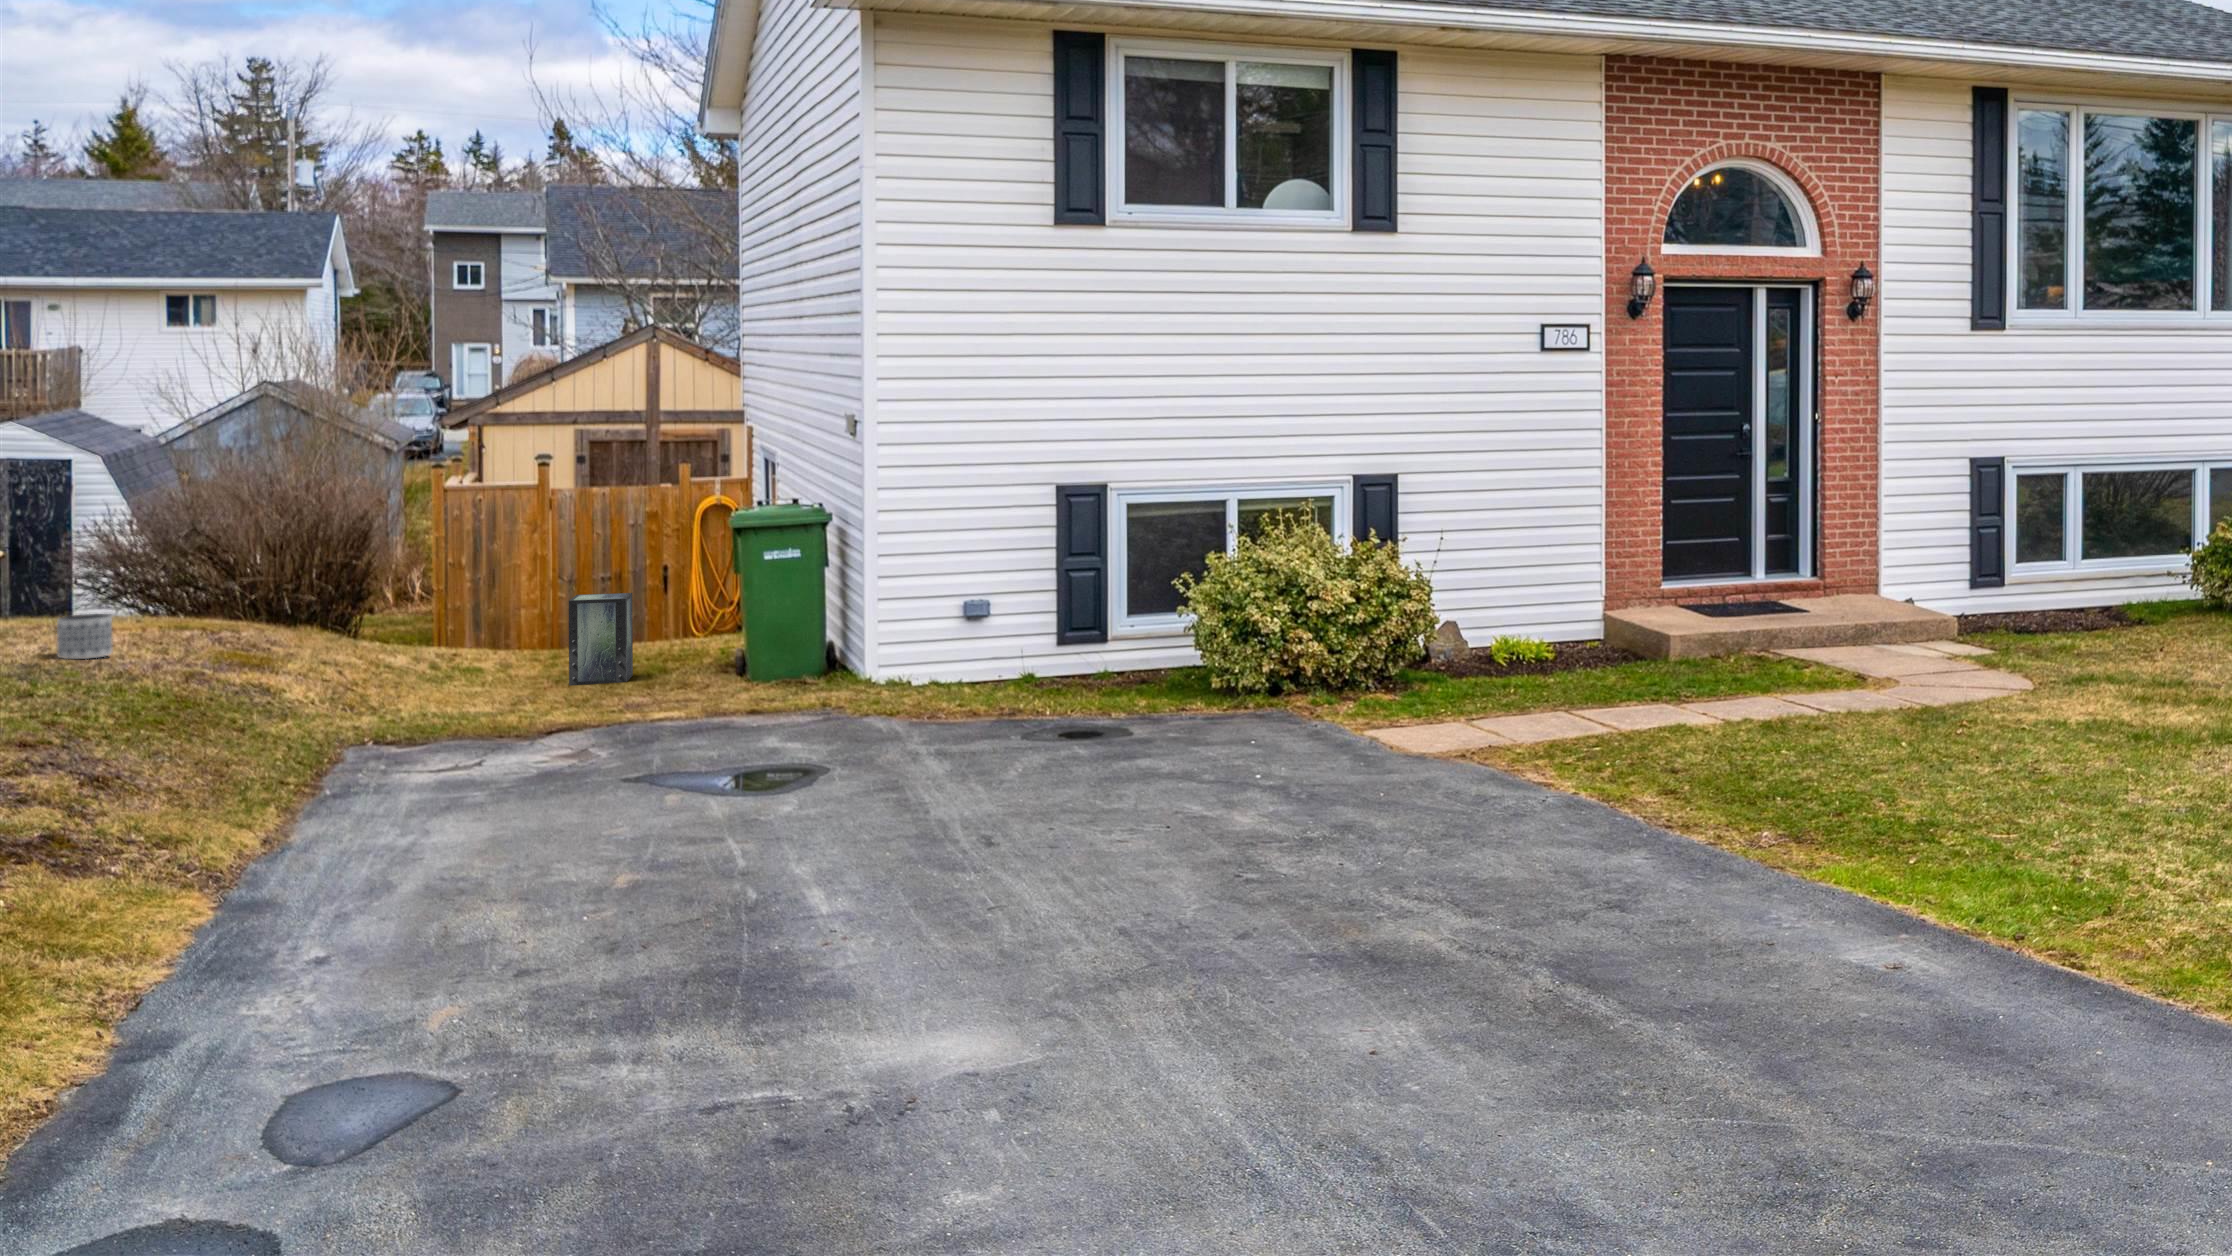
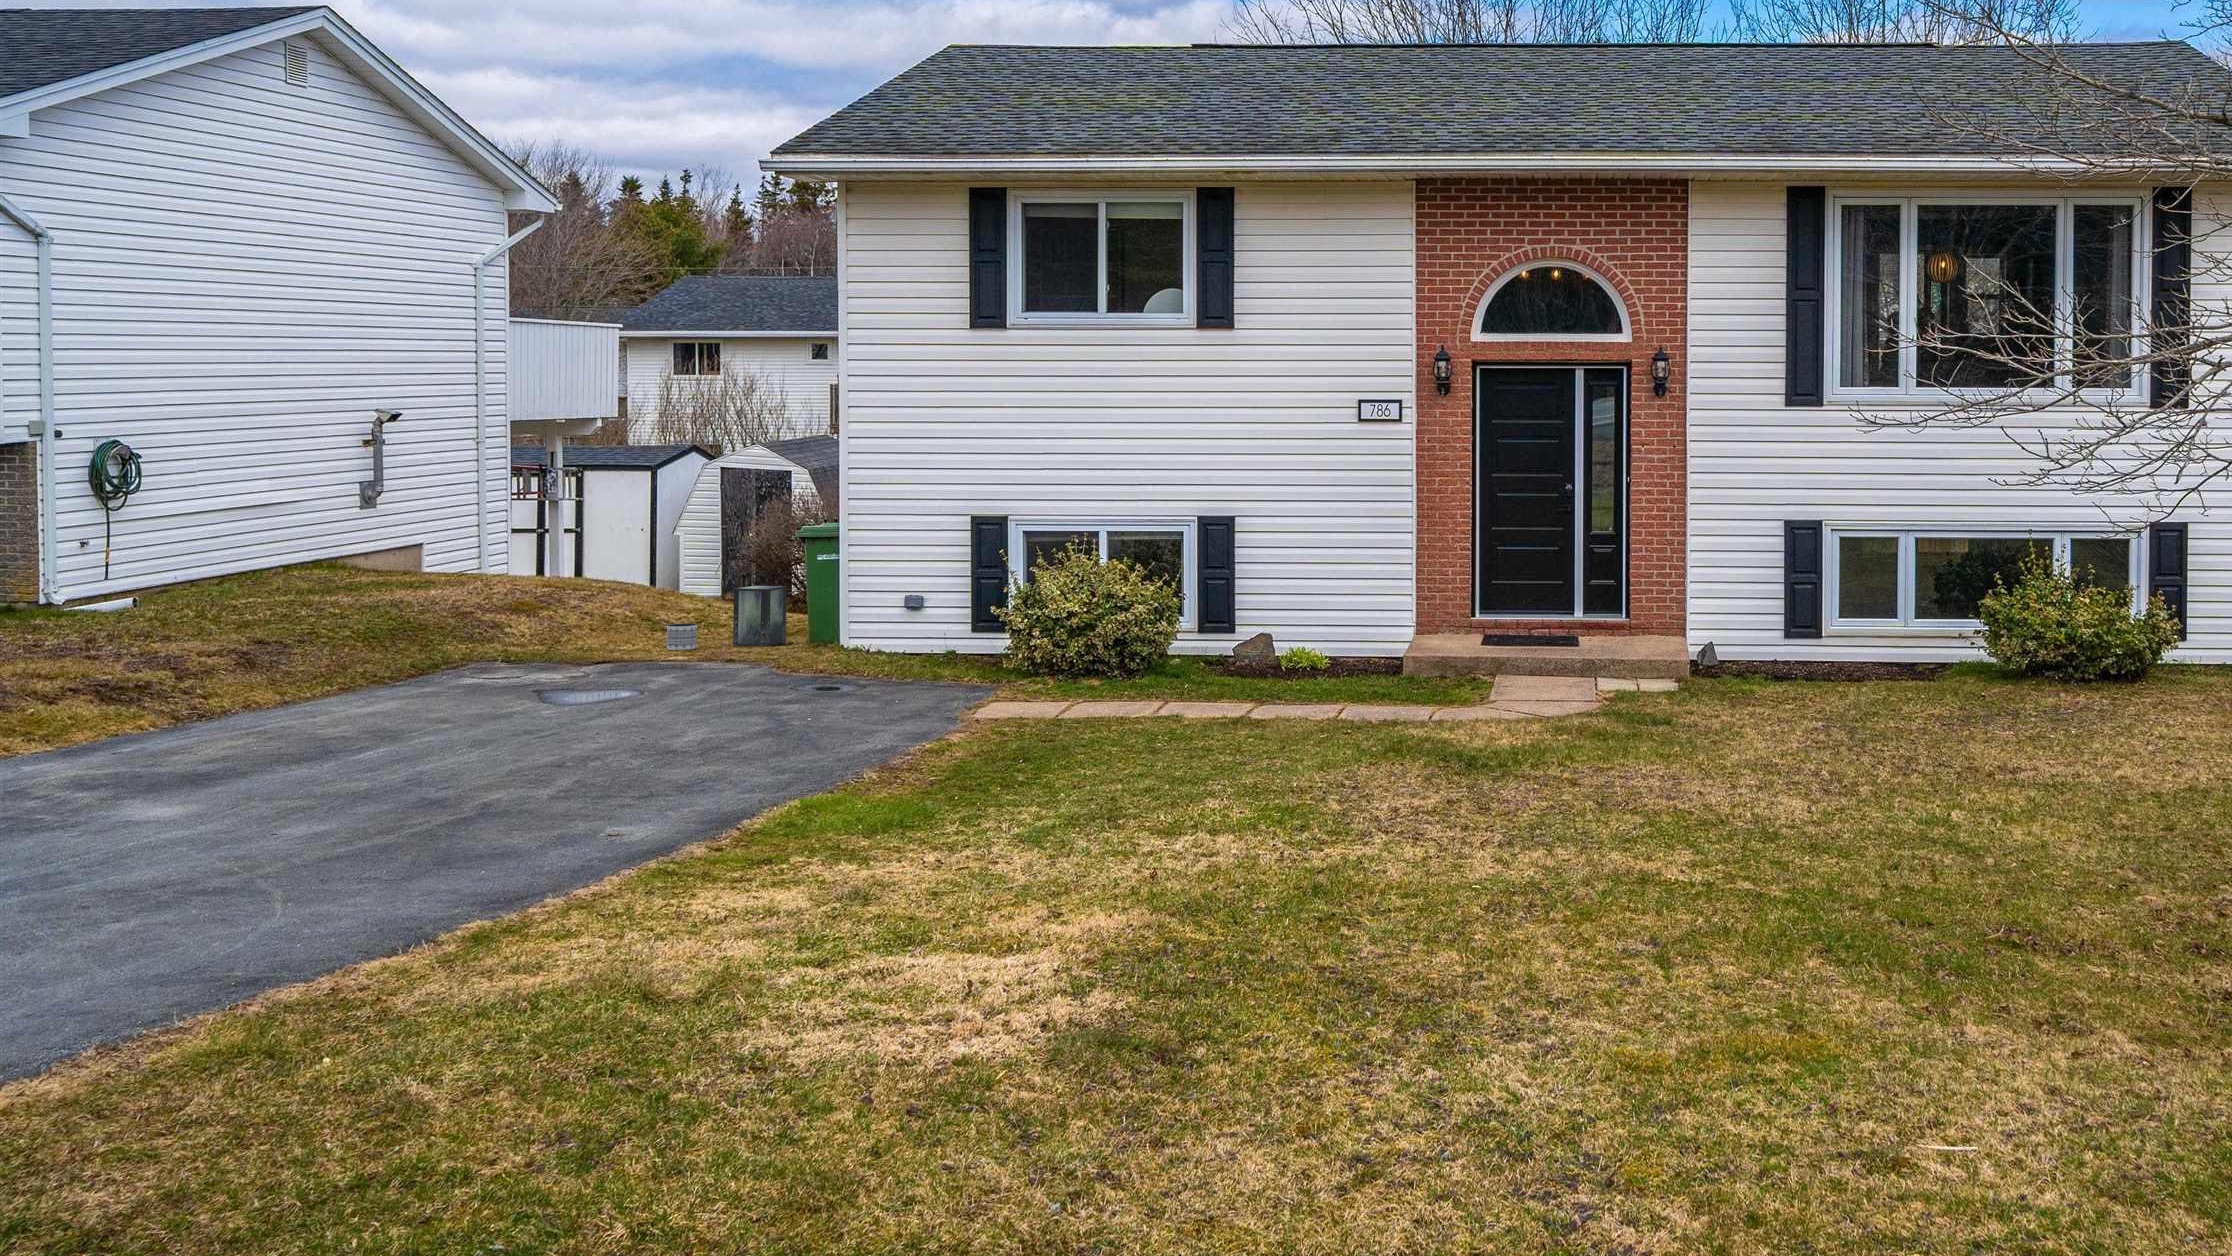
planter: present [57,614,113,659] -> present [667,624,697,650]

